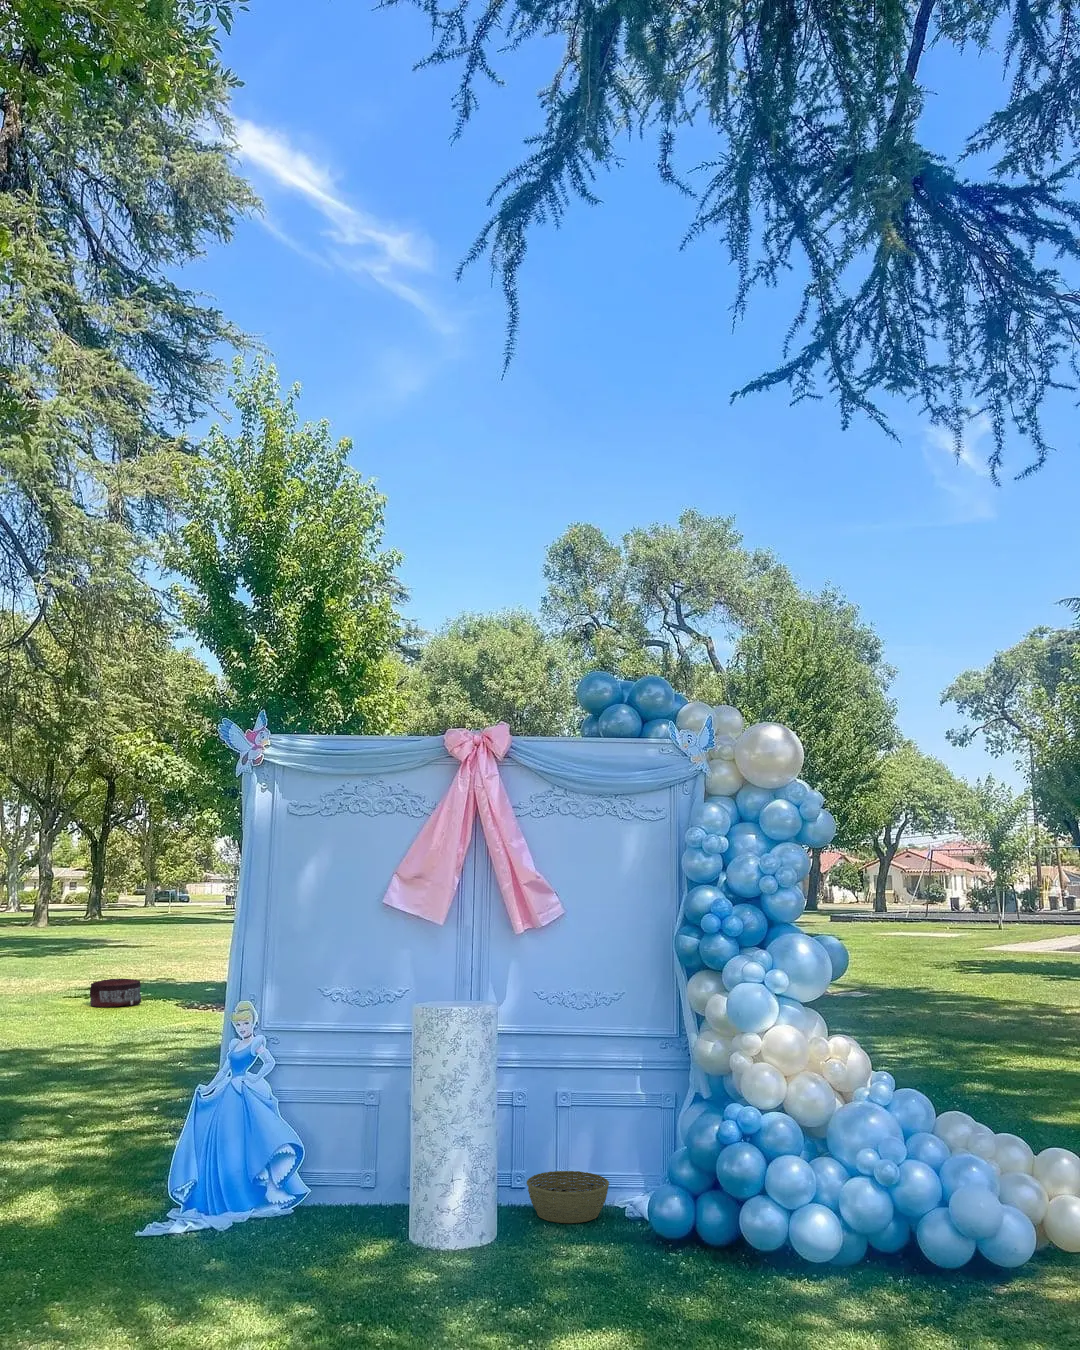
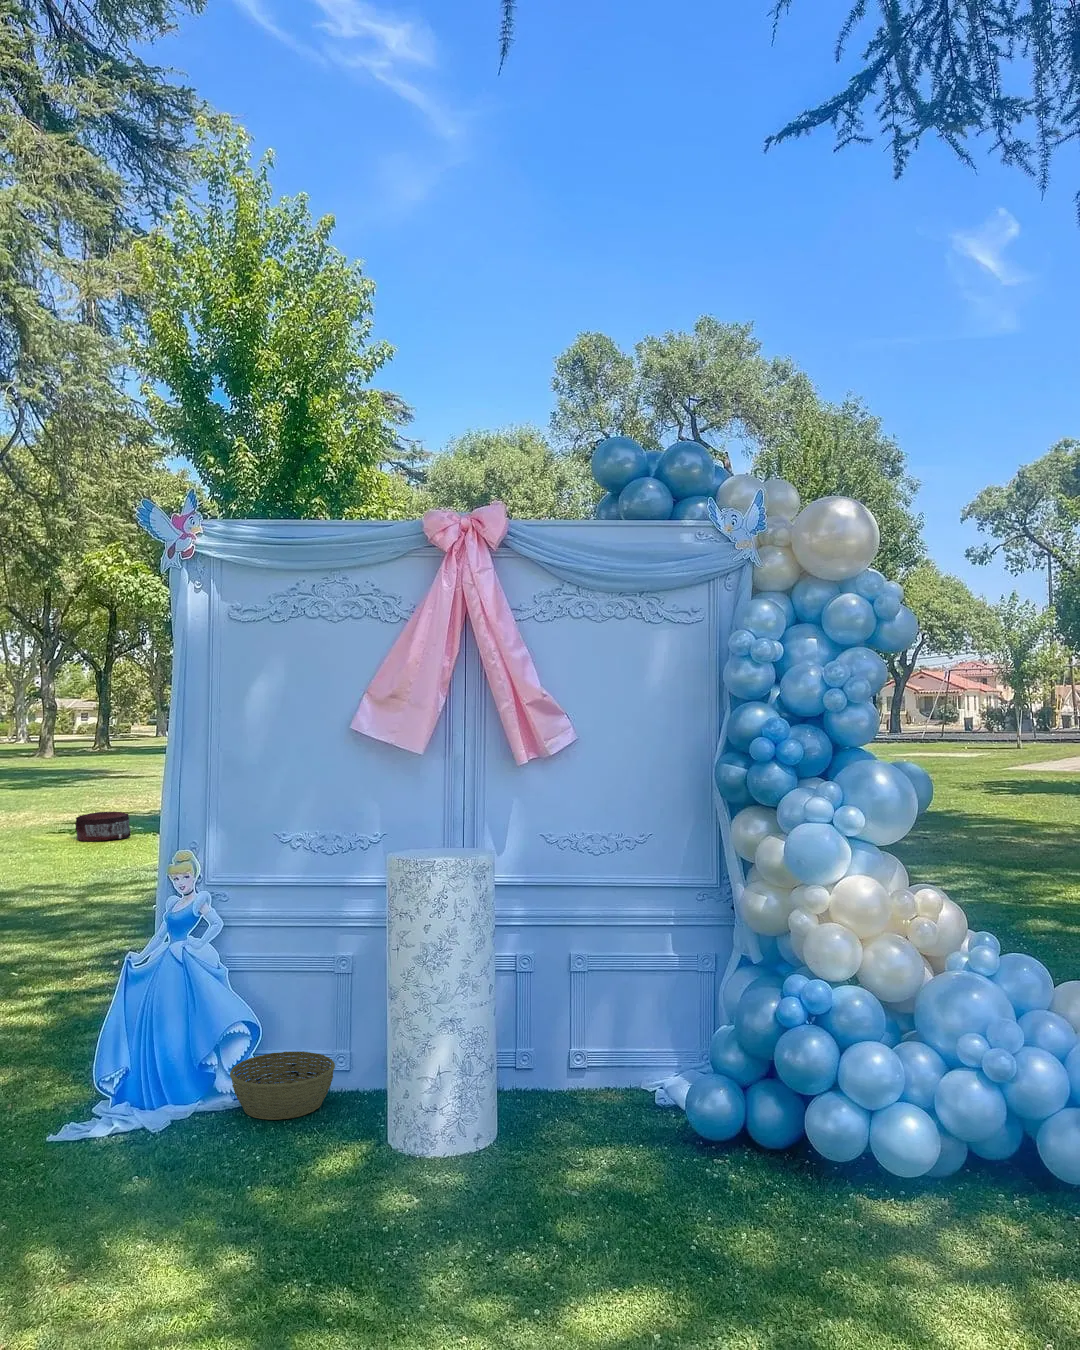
basket: present [527,1171,609,1223] -> present [230,1051,335,1120]

